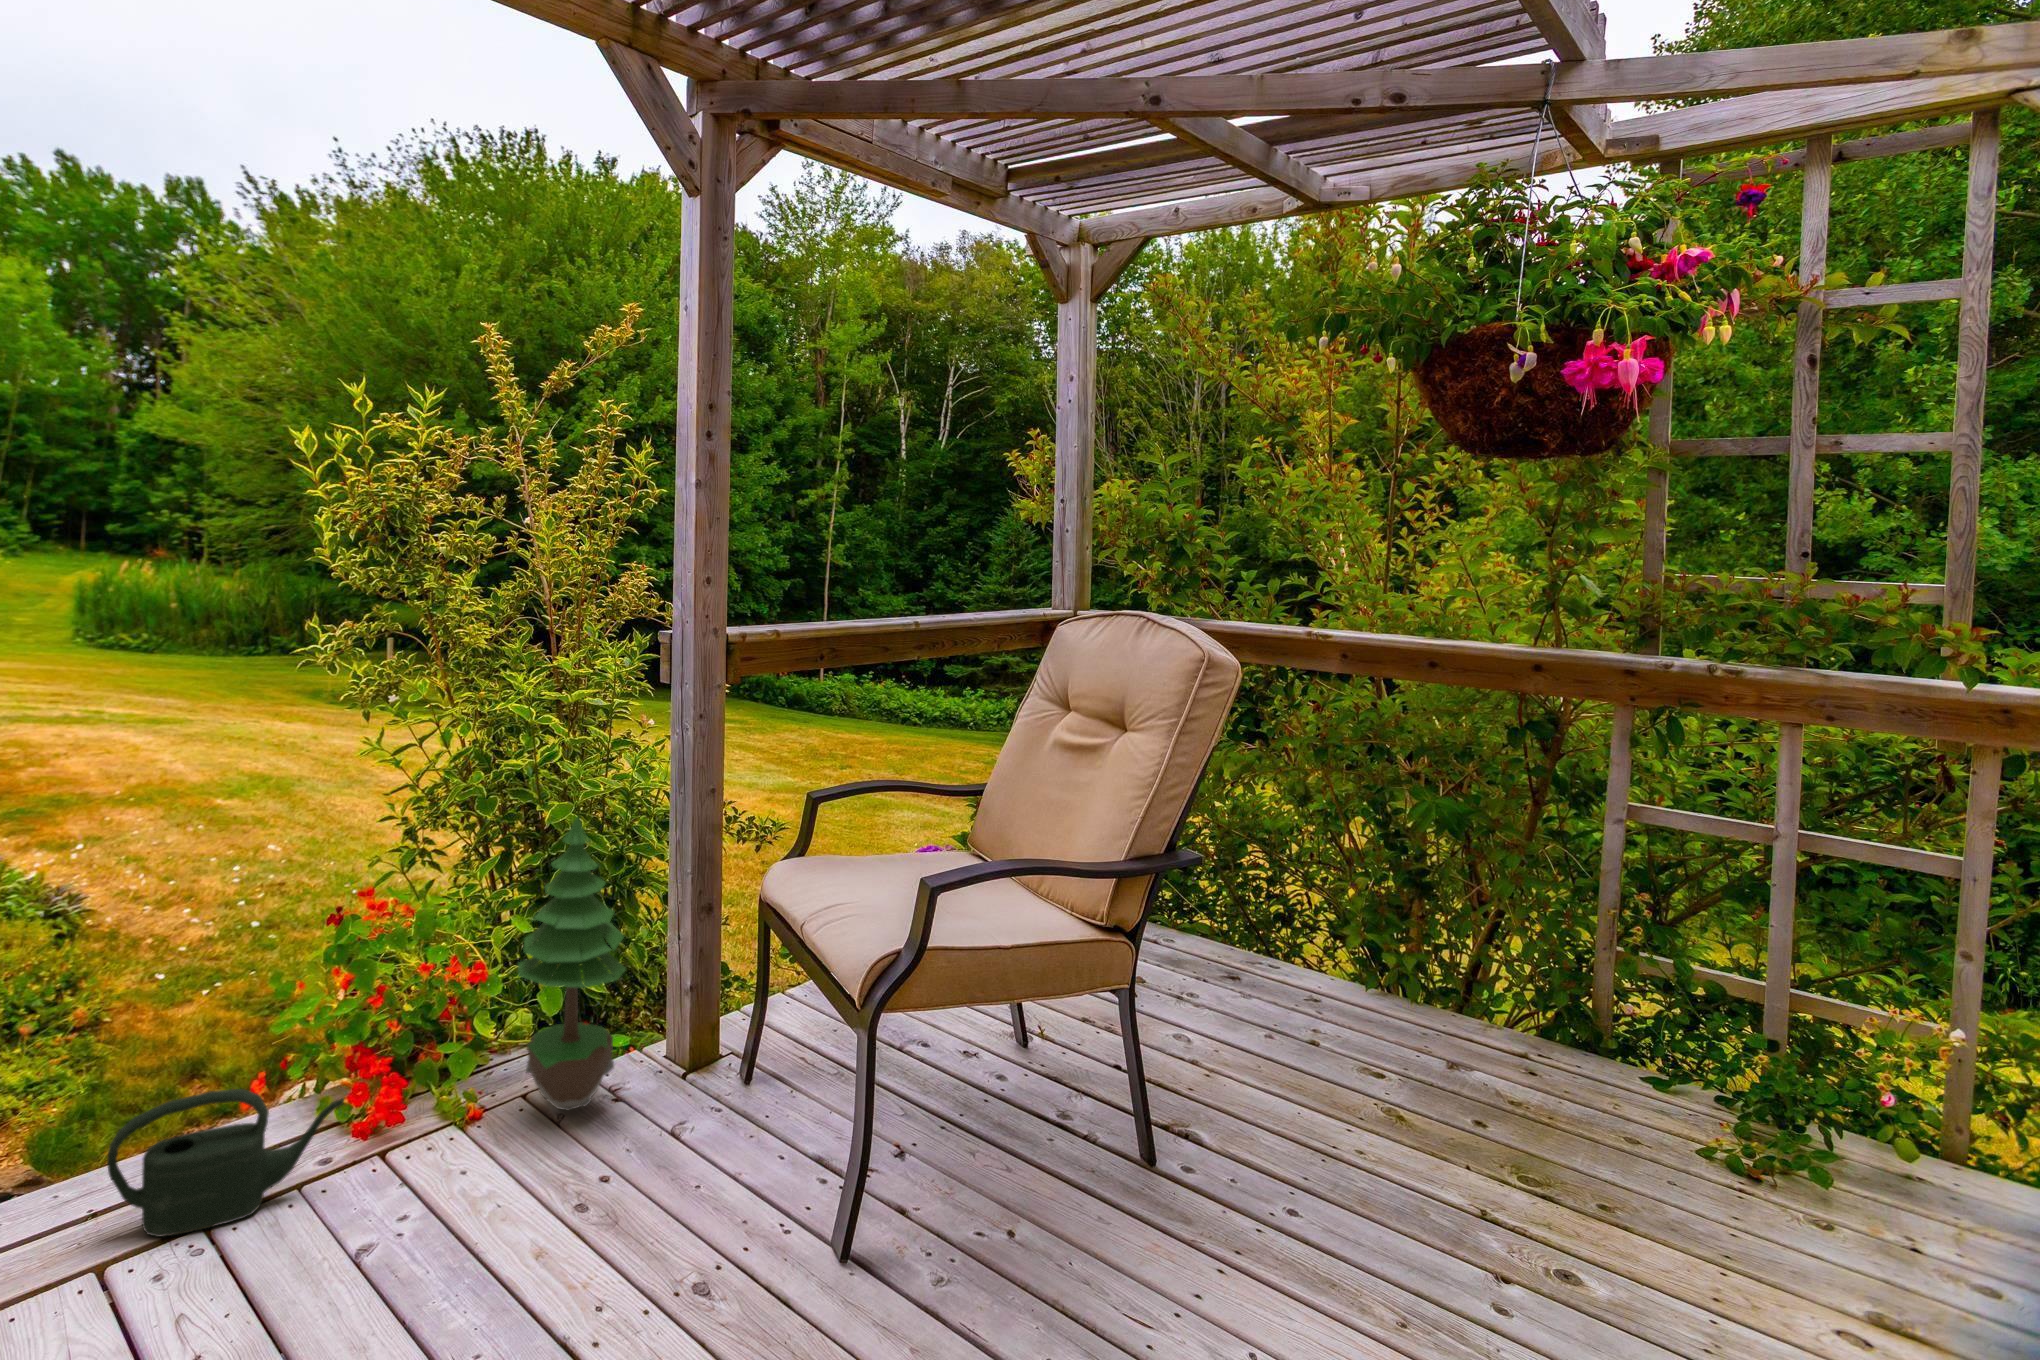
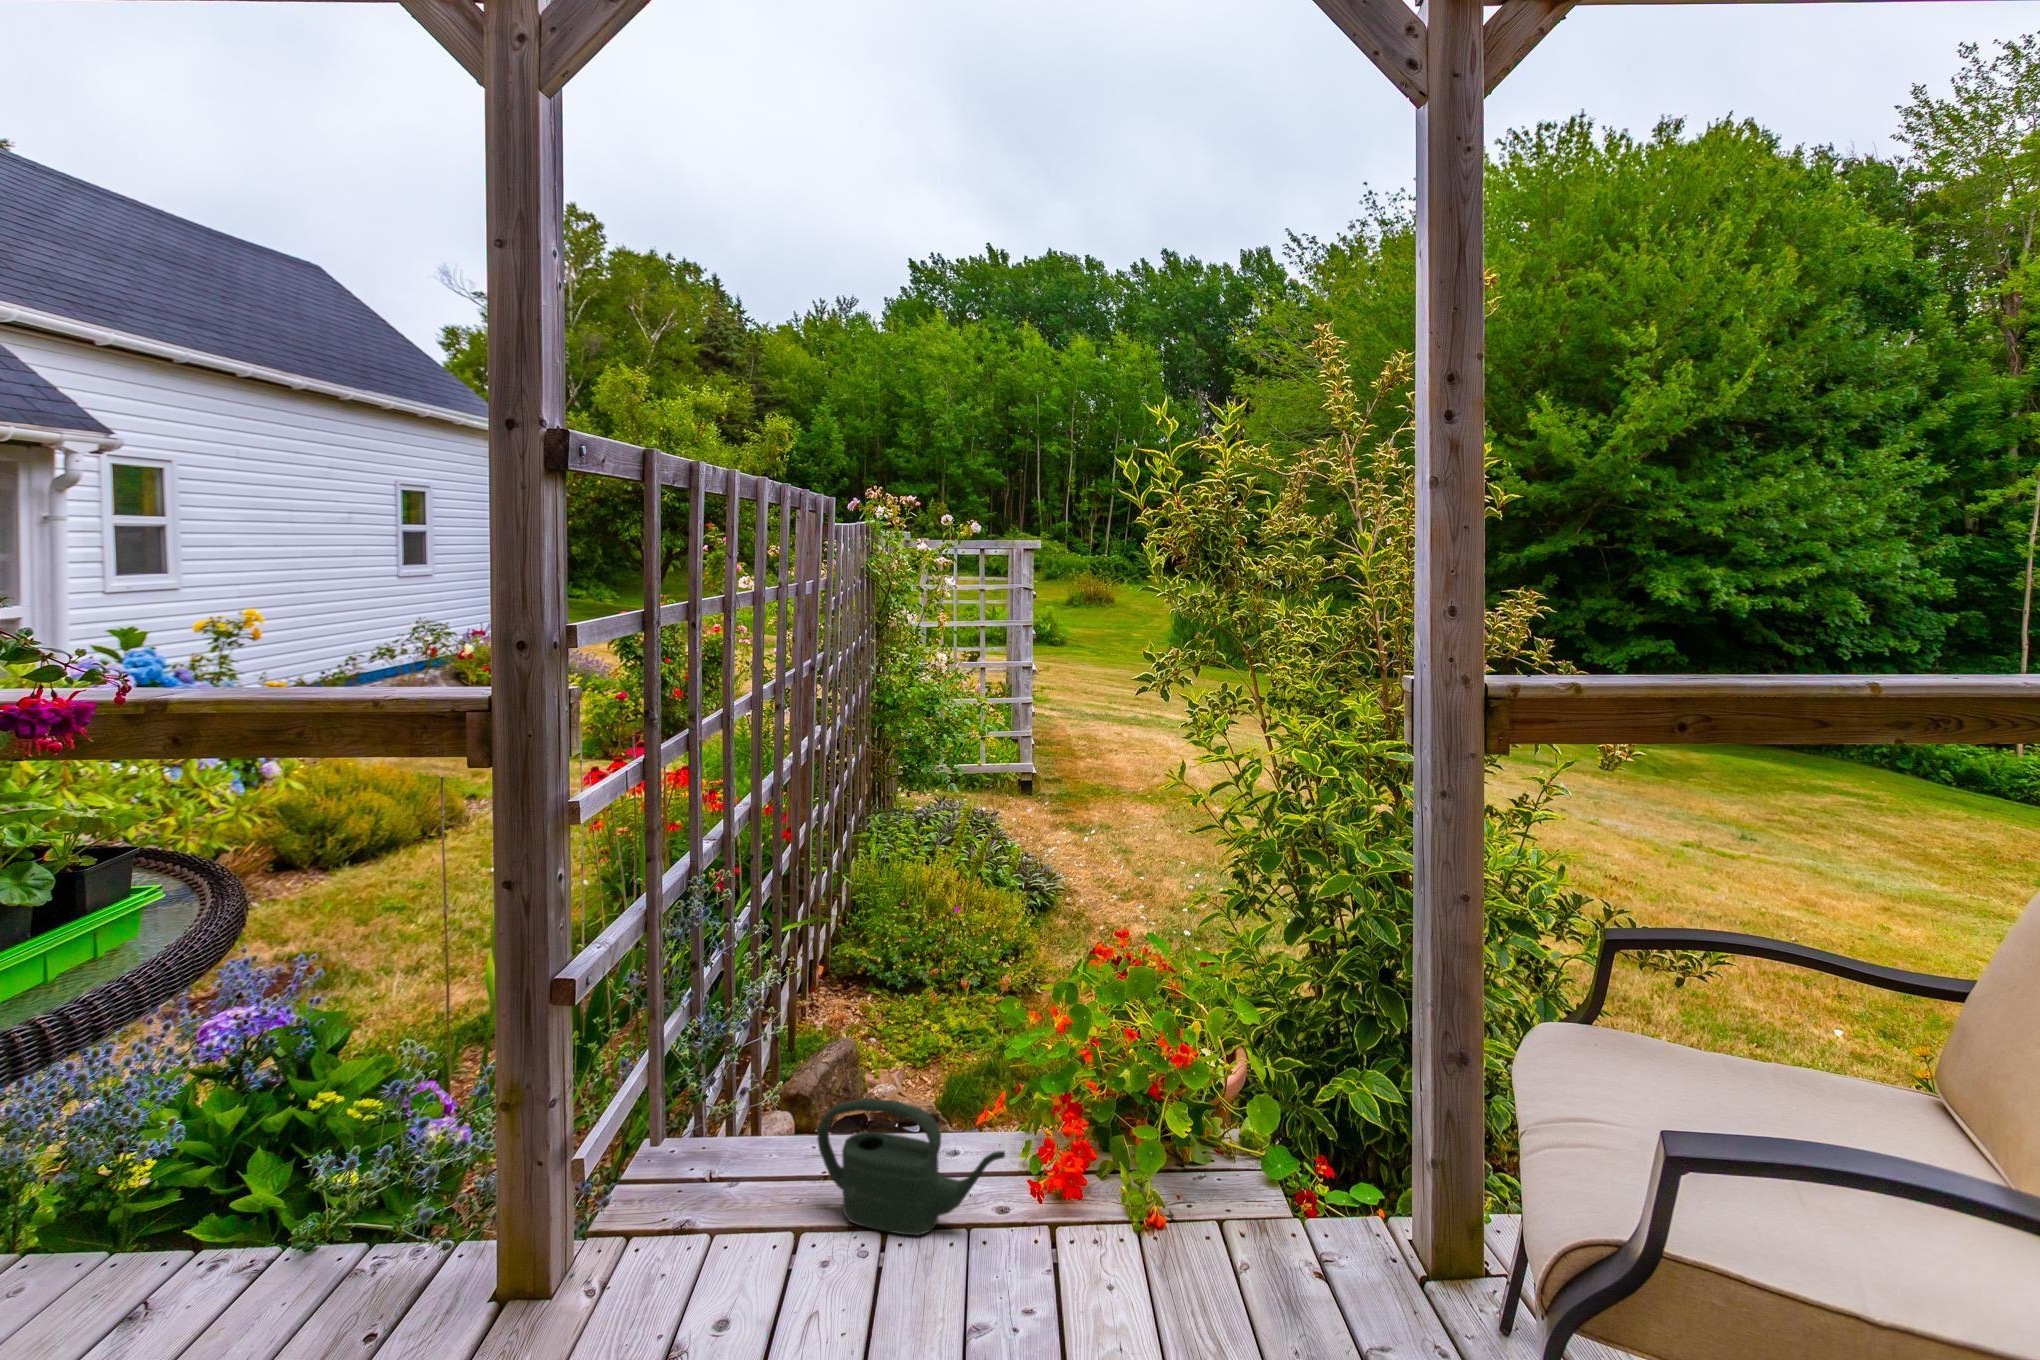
potted tree: present [518,817,626,1110] -> none [1193,904,1327,1264]

